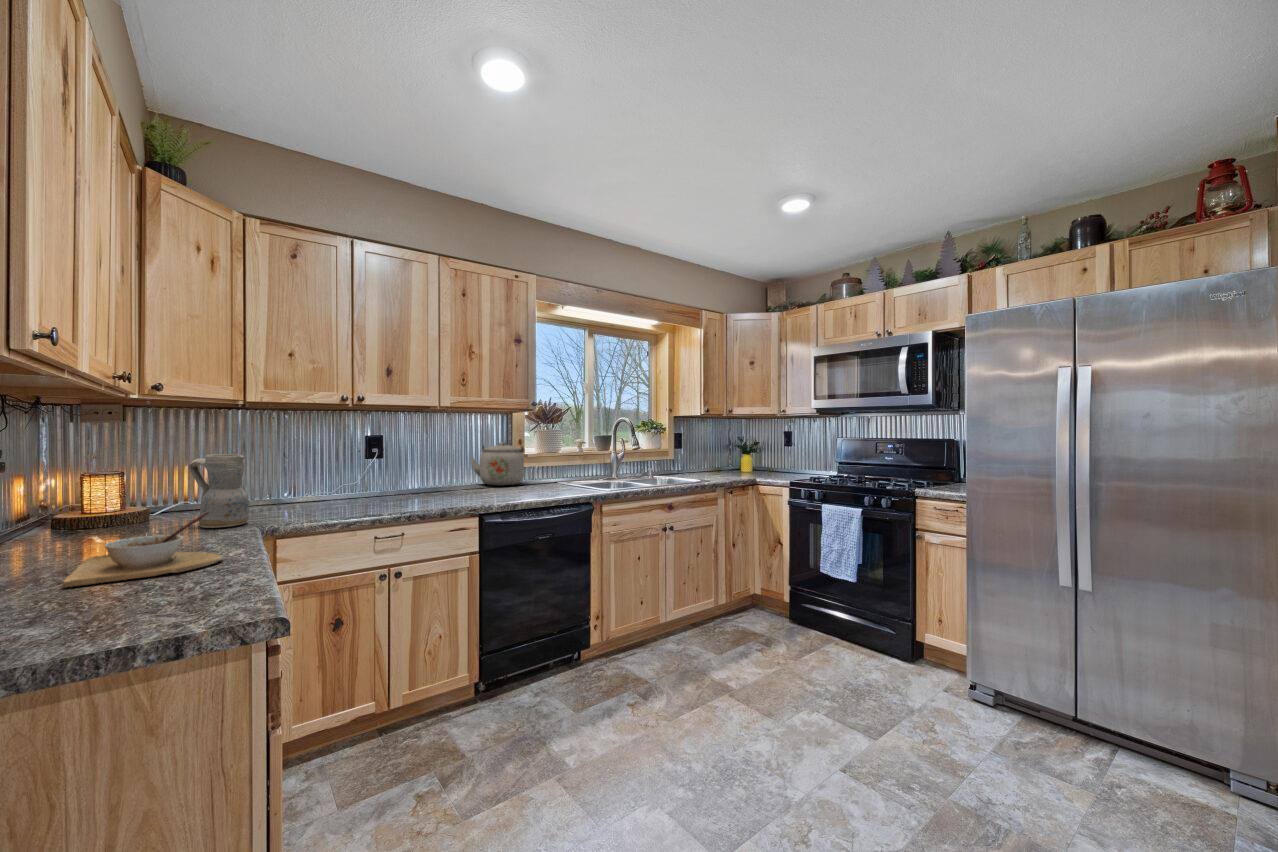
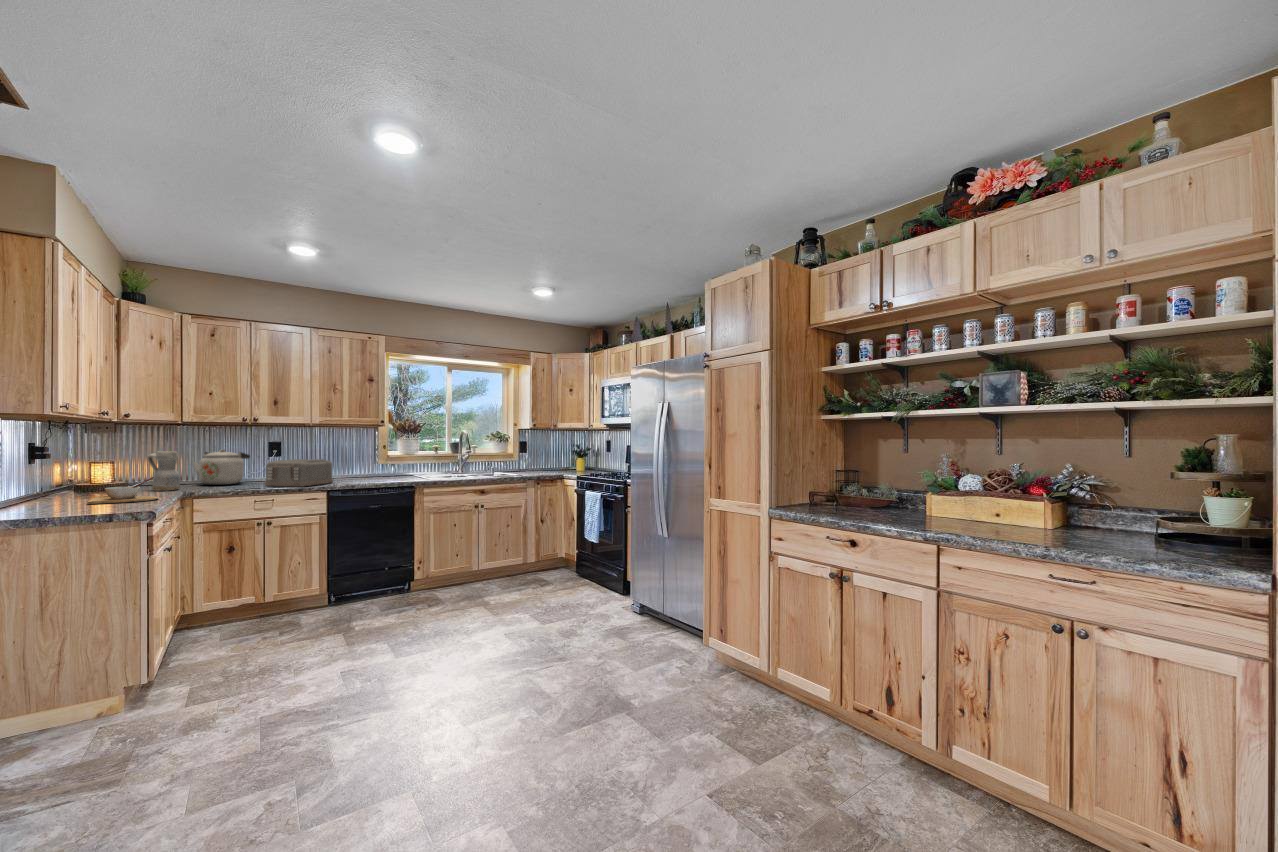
kettle: present [471,442,524,486] -> present [193,449,250,485]
toaster: none [387,464,485,512] -> present [265,459,333,486]

